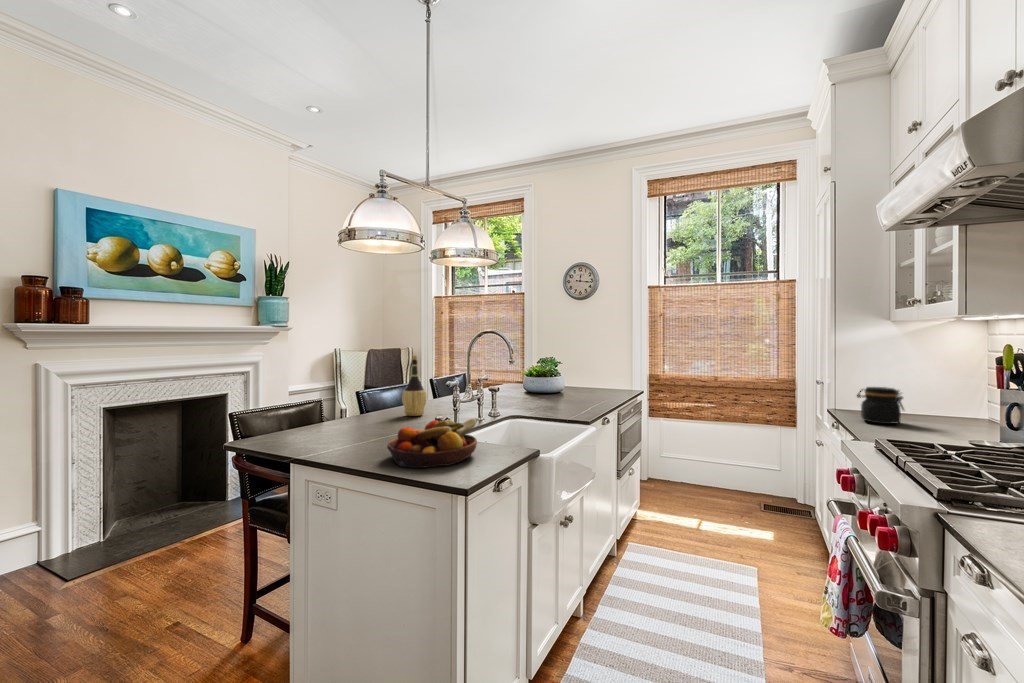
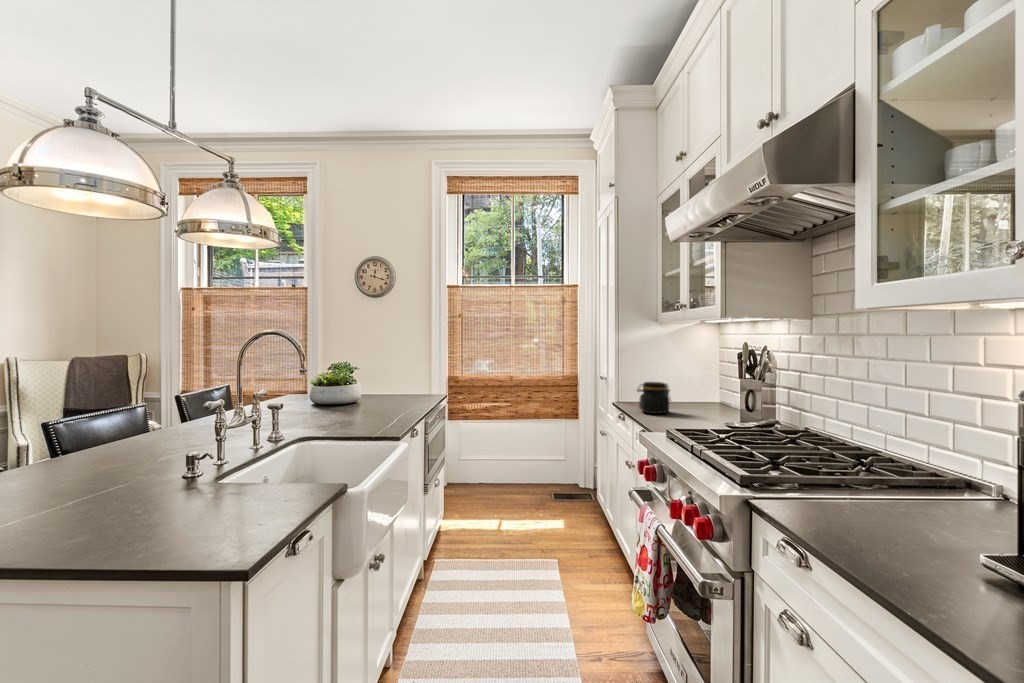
wine bottle: present [402,356,427,416] -> none [127,365,170,450]
fruit bowl: present [387,418,478,468] -> none [90,451,257,546]

